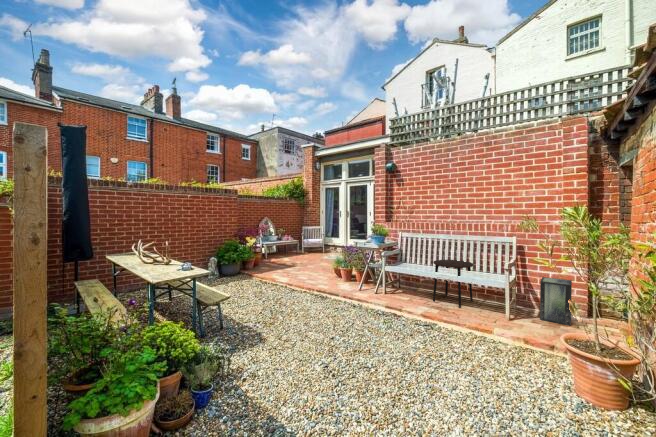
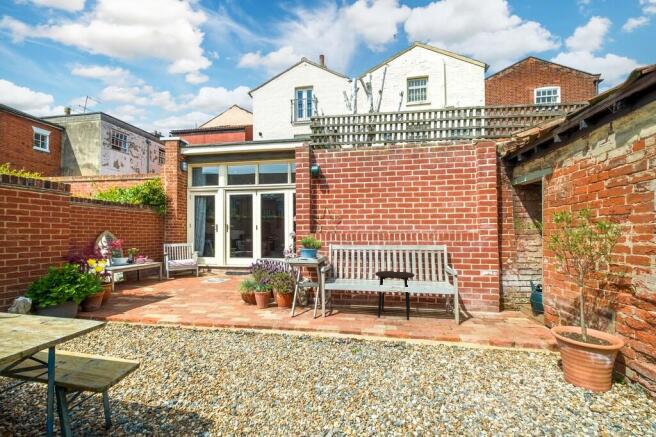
storage box: present [540,277,572,326] -> none [468,280,499,321]

